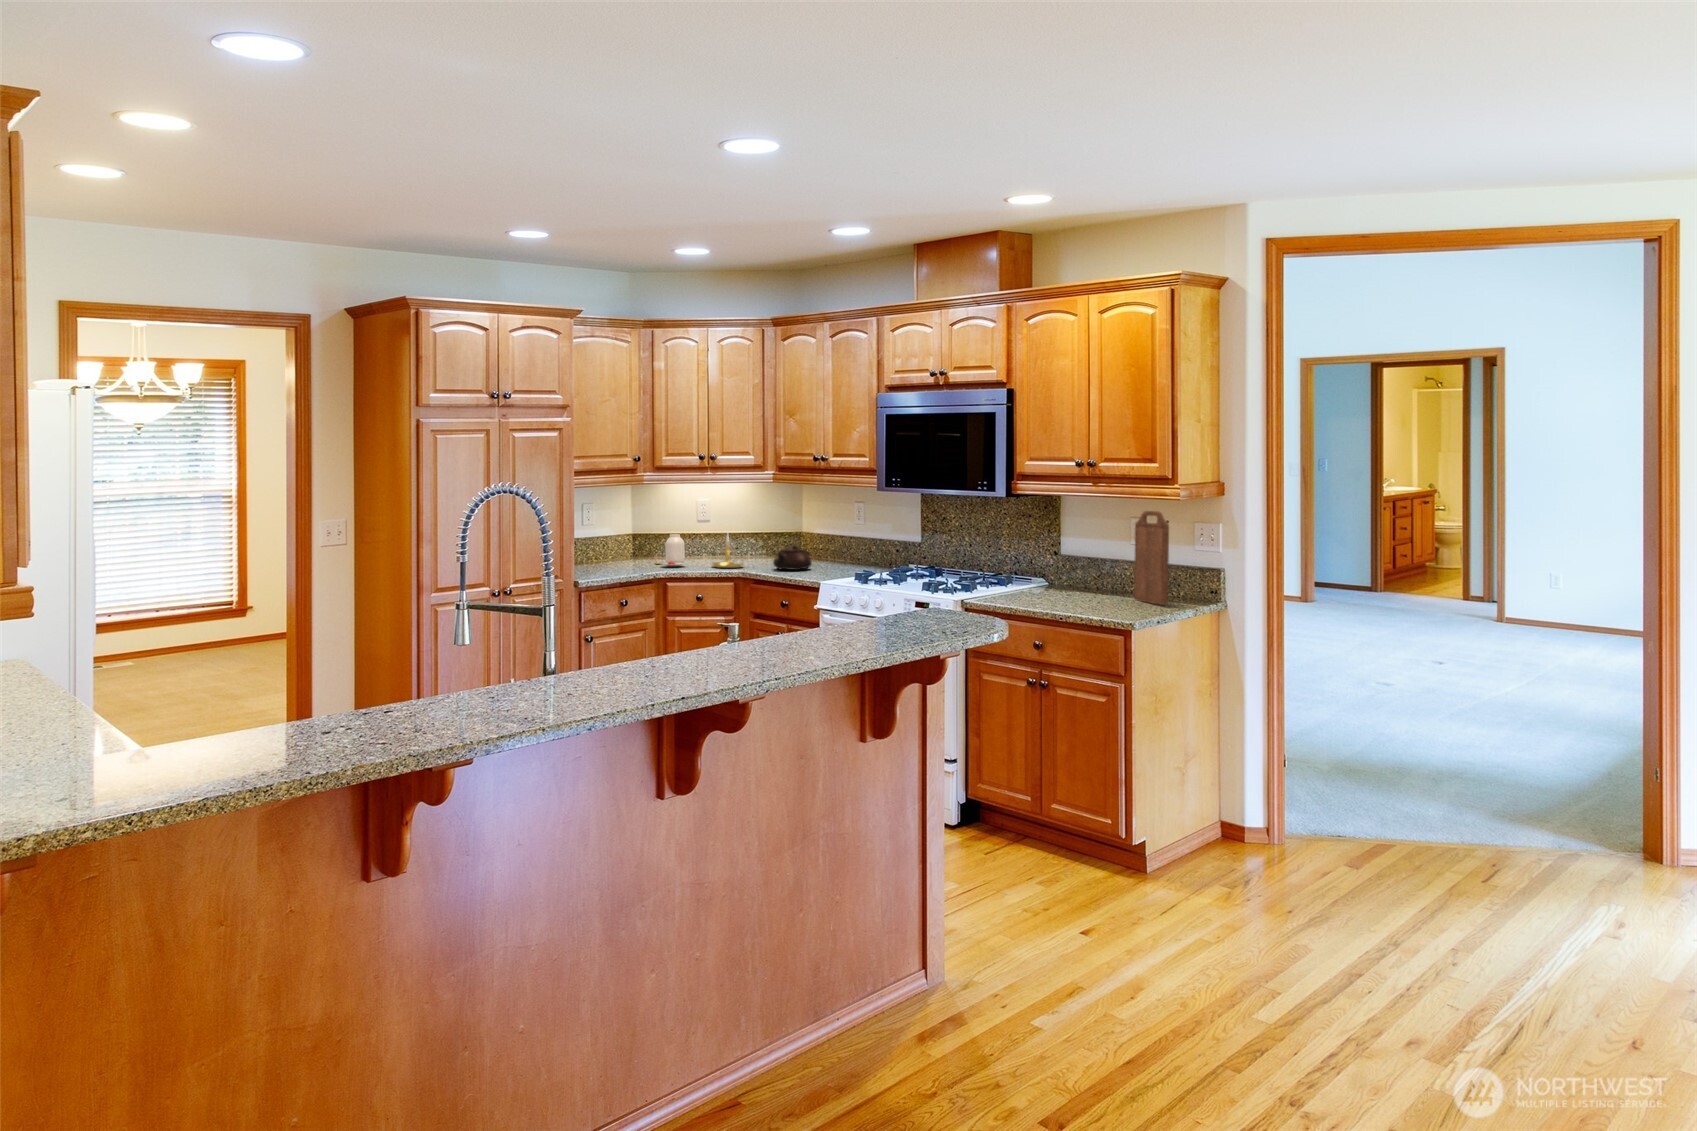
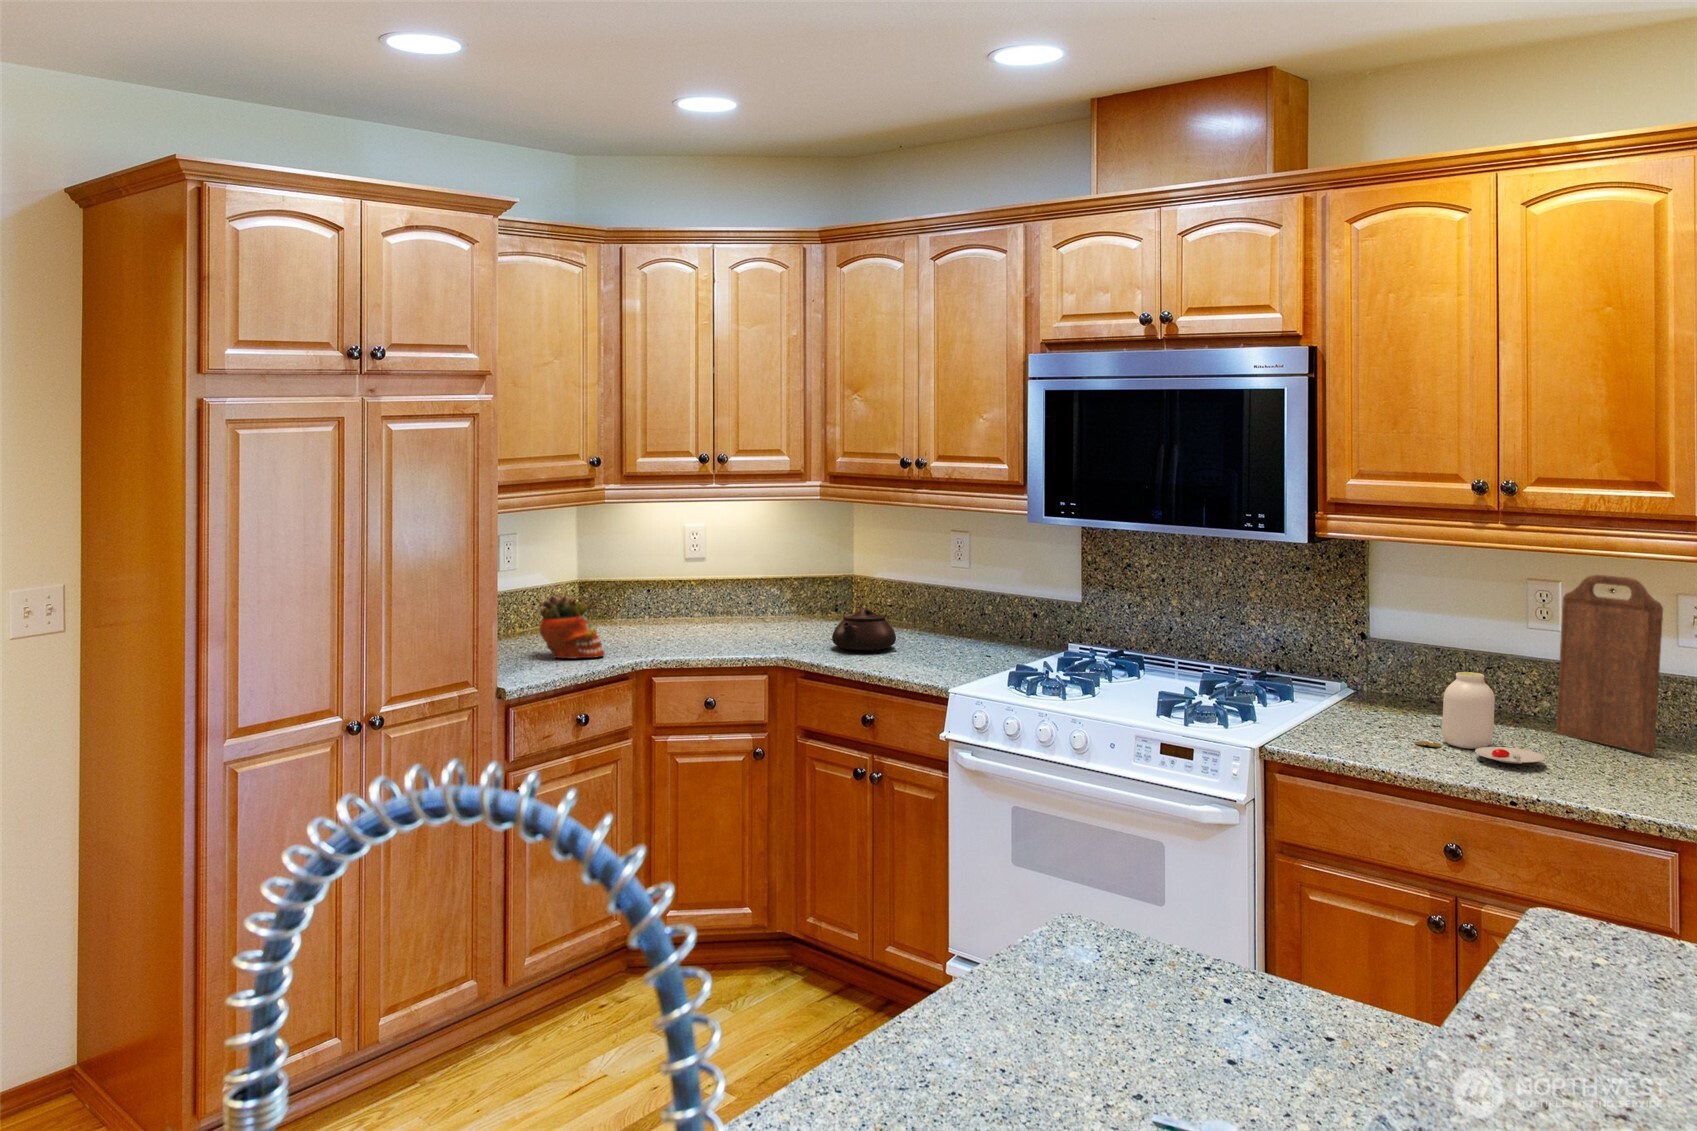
succulent planter: none [600,534,638,571] -> present [539,594,604,658]
jar: present [655,534,686,566] -> present [1414,672,1545,763]
candle holder: present [712,539,744,568] -> none [723,584,784,646]

